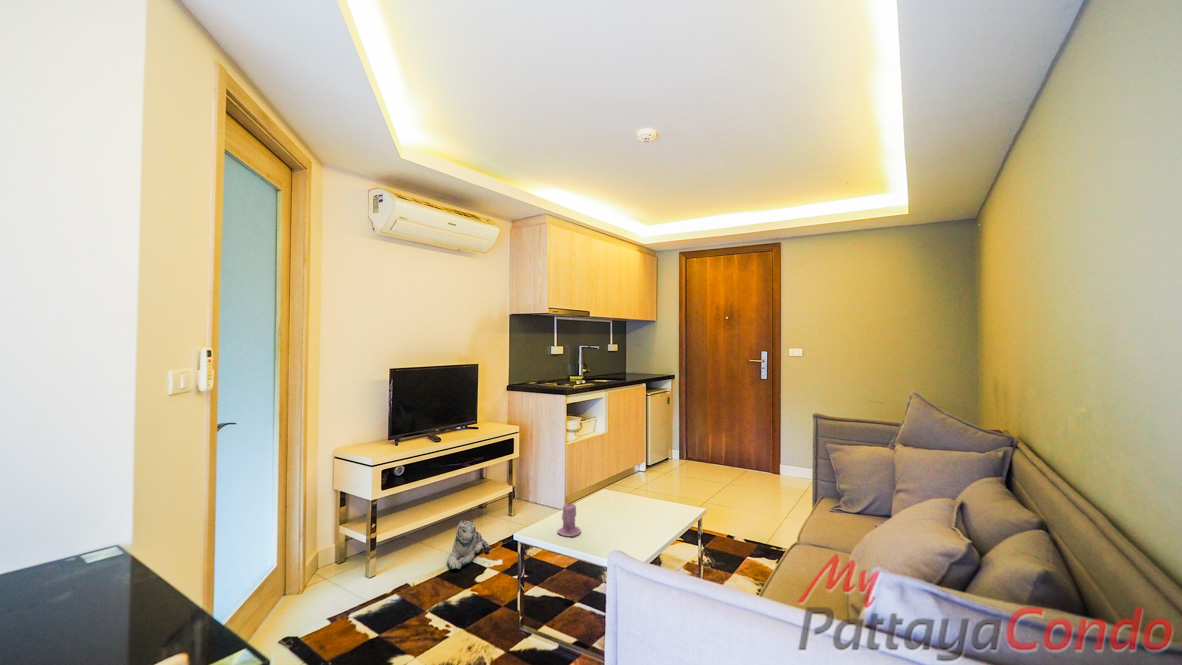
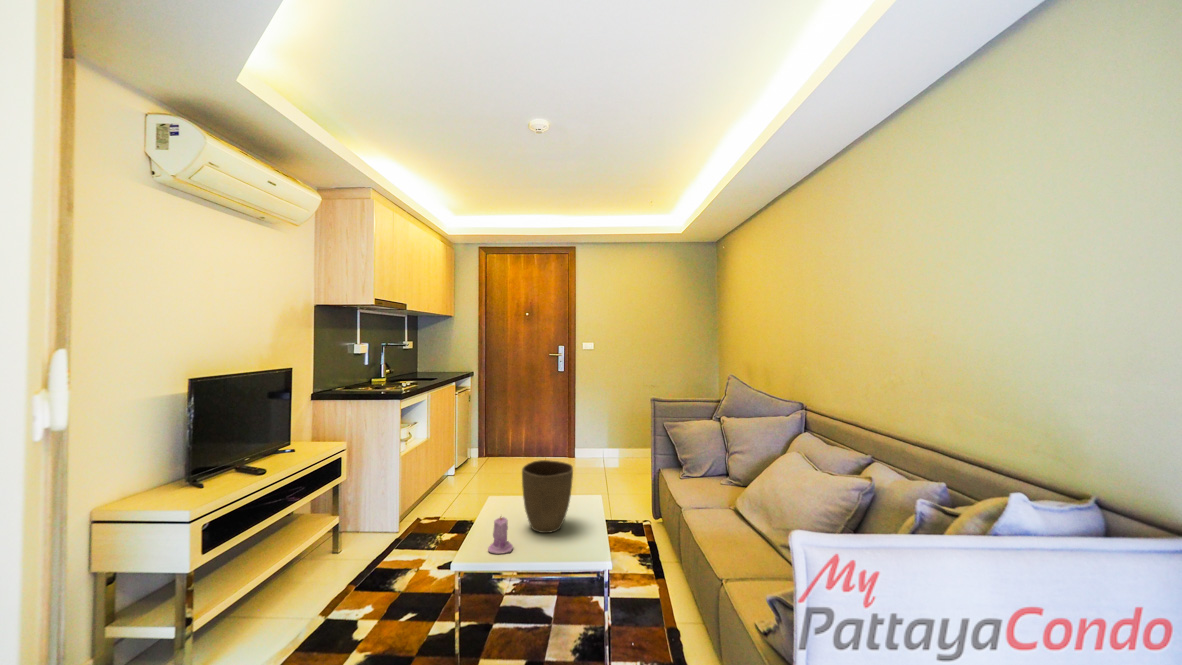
vase: none [602,458,653,530] -> present [522,460,573,533]
plush toy: present [447,521,490,570] -> none [293,568,346,637]

